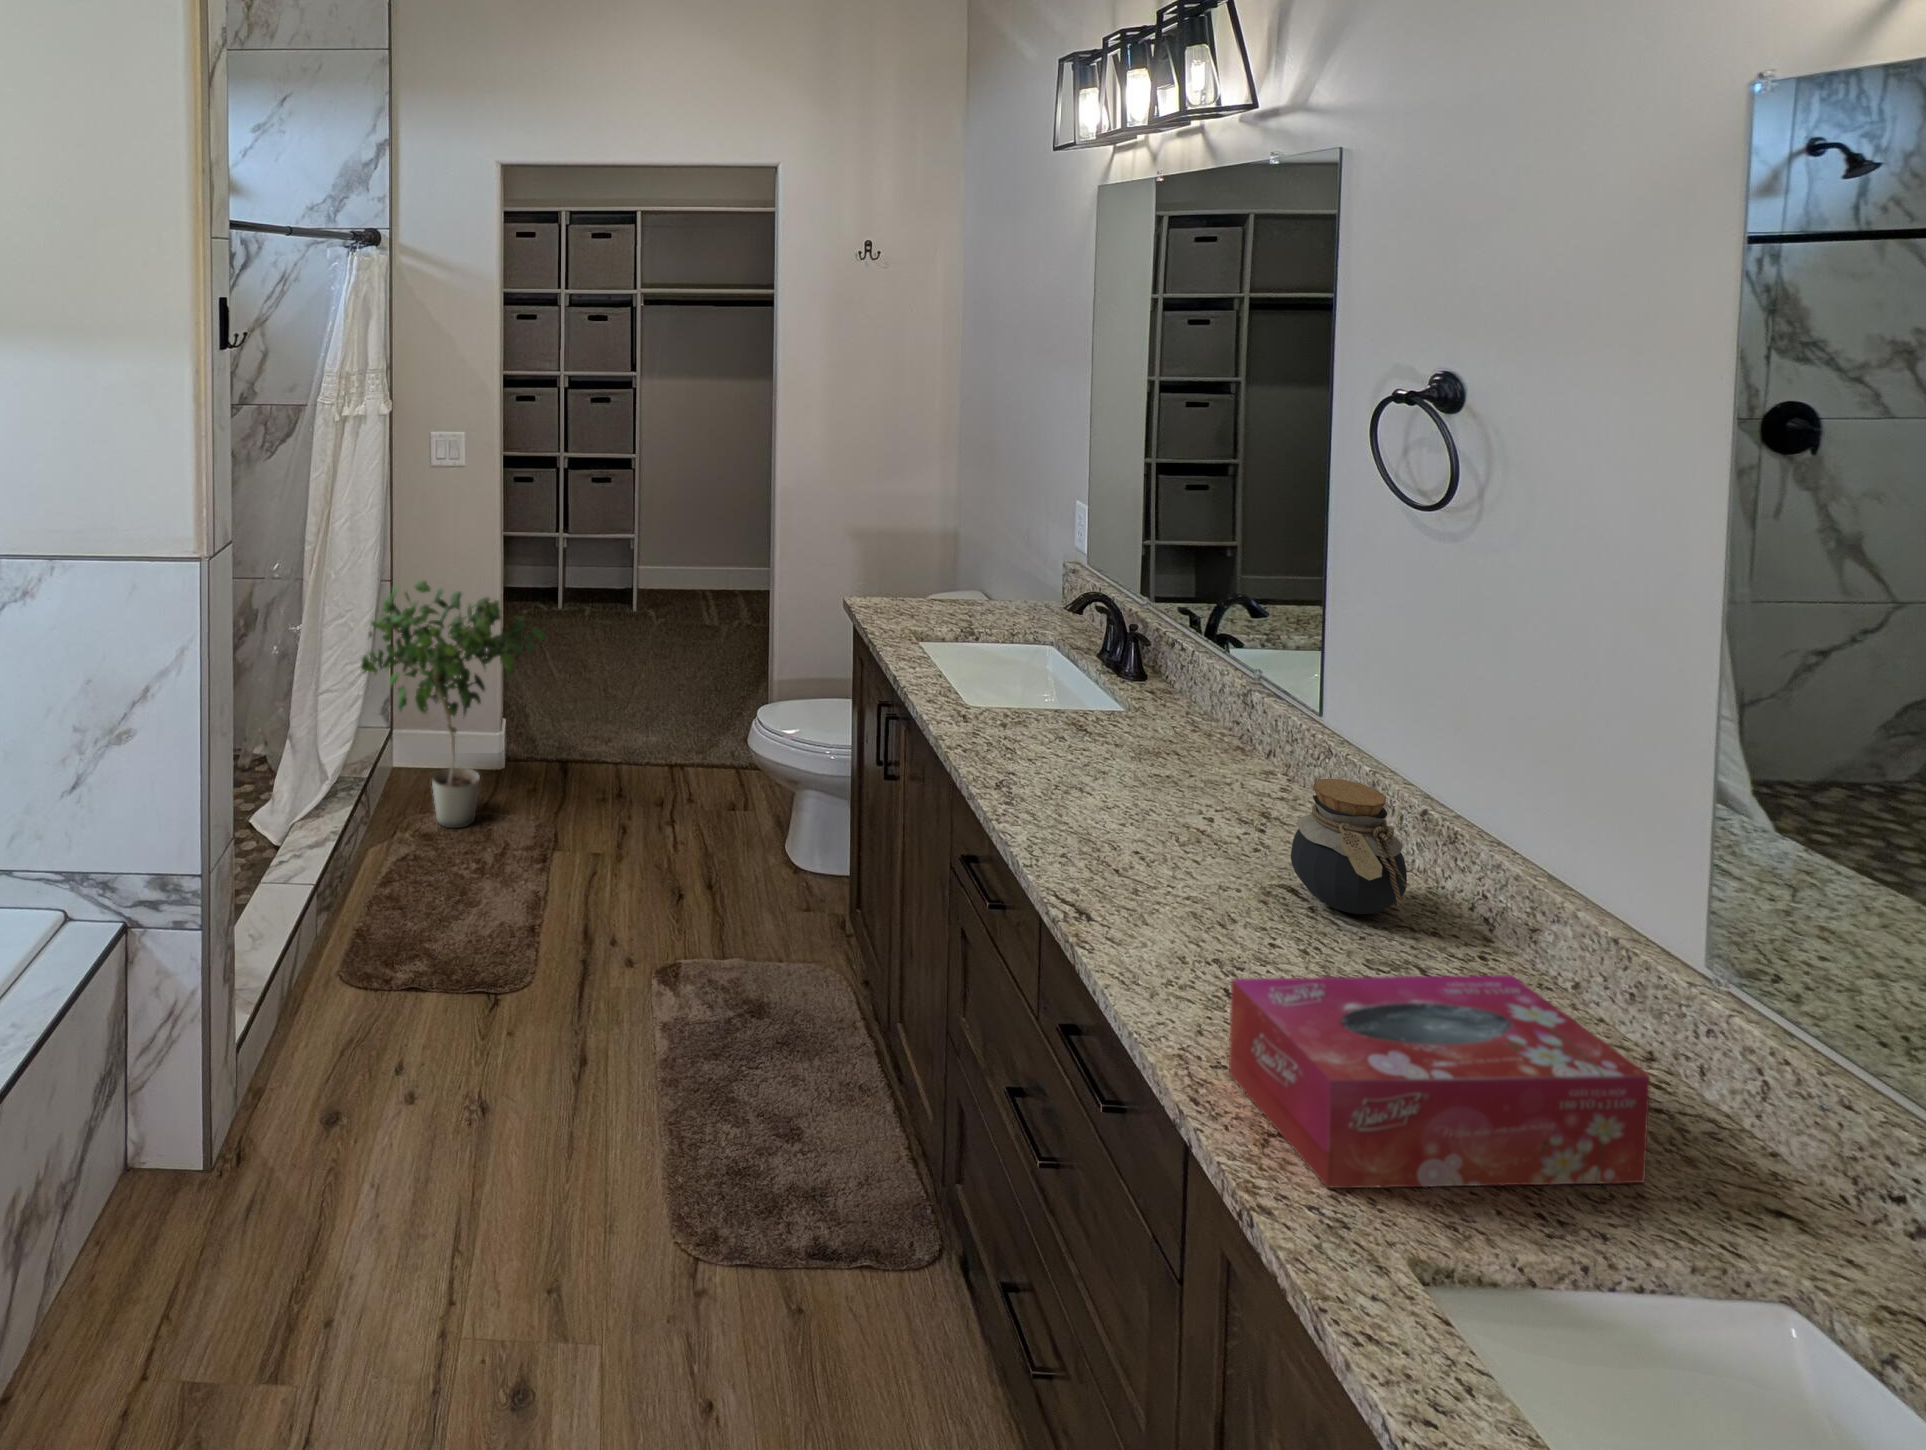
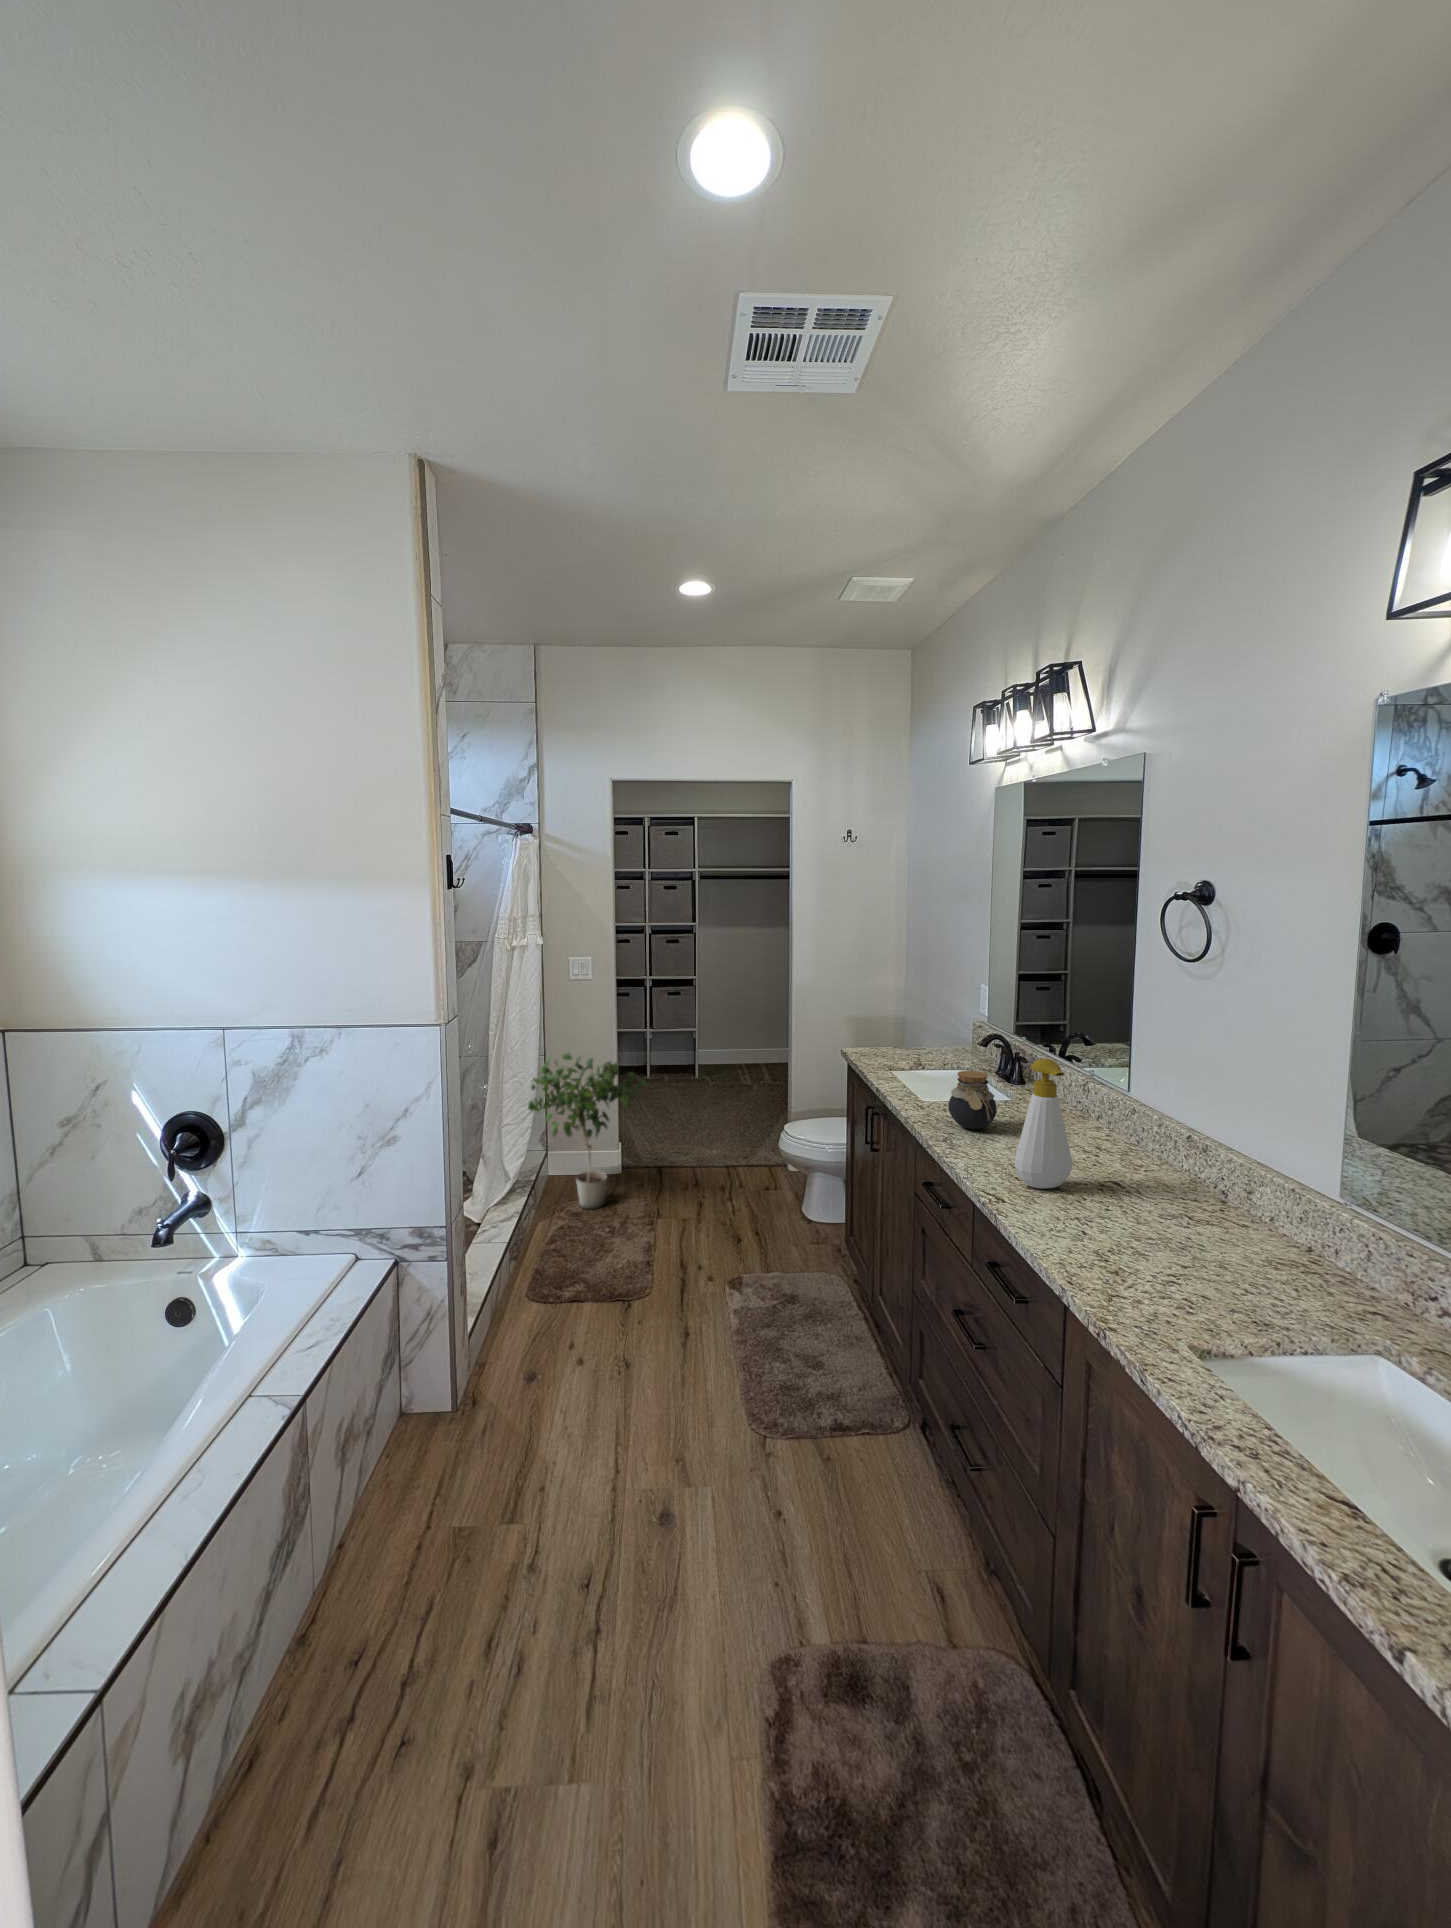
soap bottle: none [1113,669,1214,892] -> present [1015,1059,1072,1189]
jar: present [1291,779,1407,914] -> present [948,1071,997,1129]
tissue box: present [1229,975,1650,1188] -> none [1087,1207,1313,1319]

